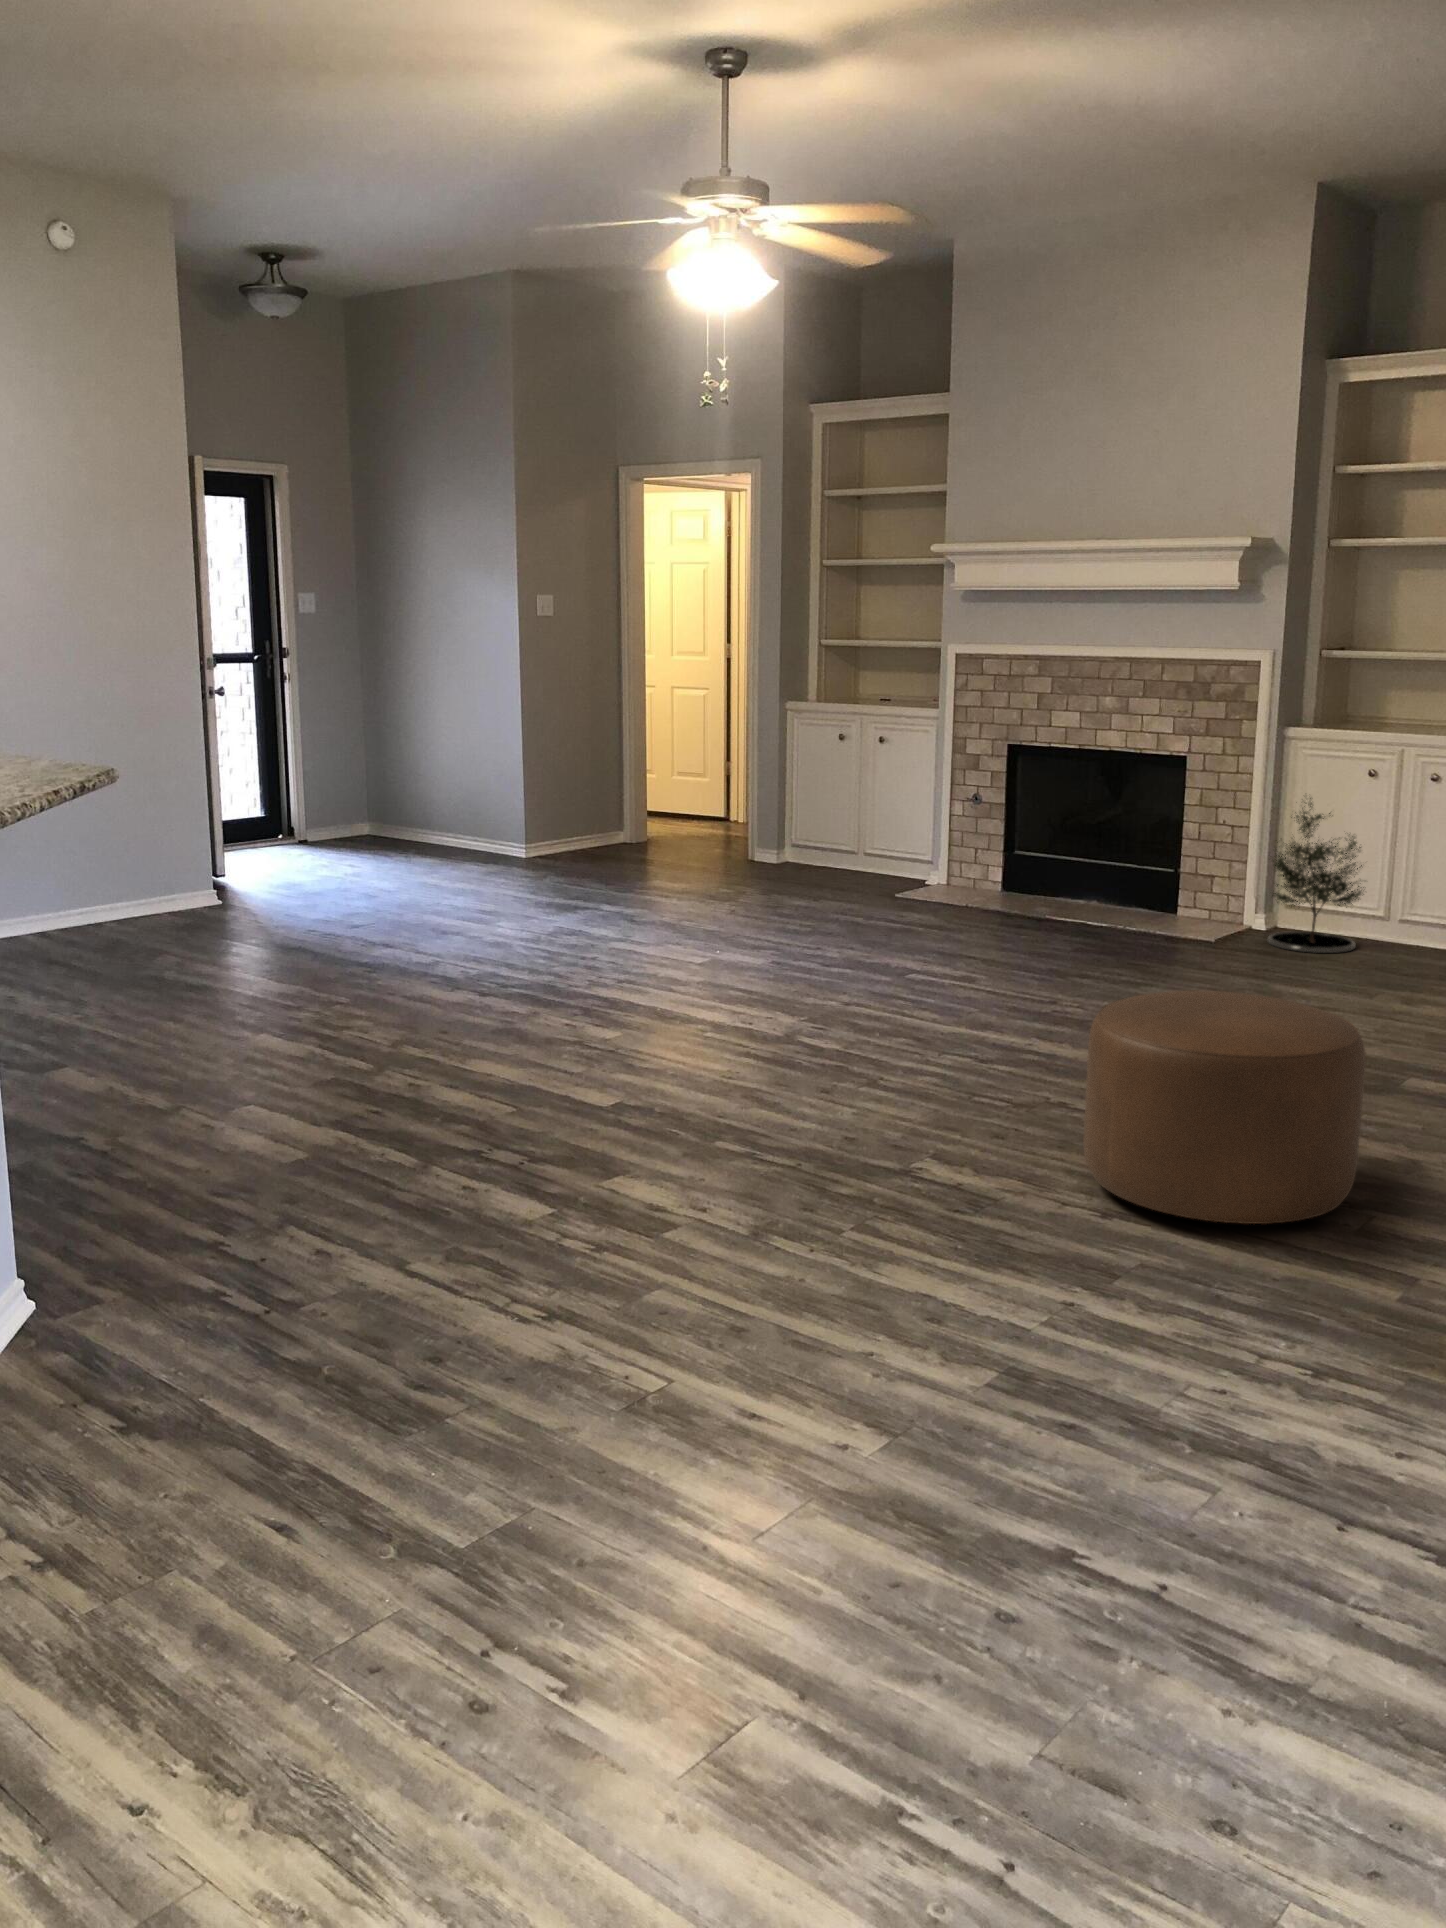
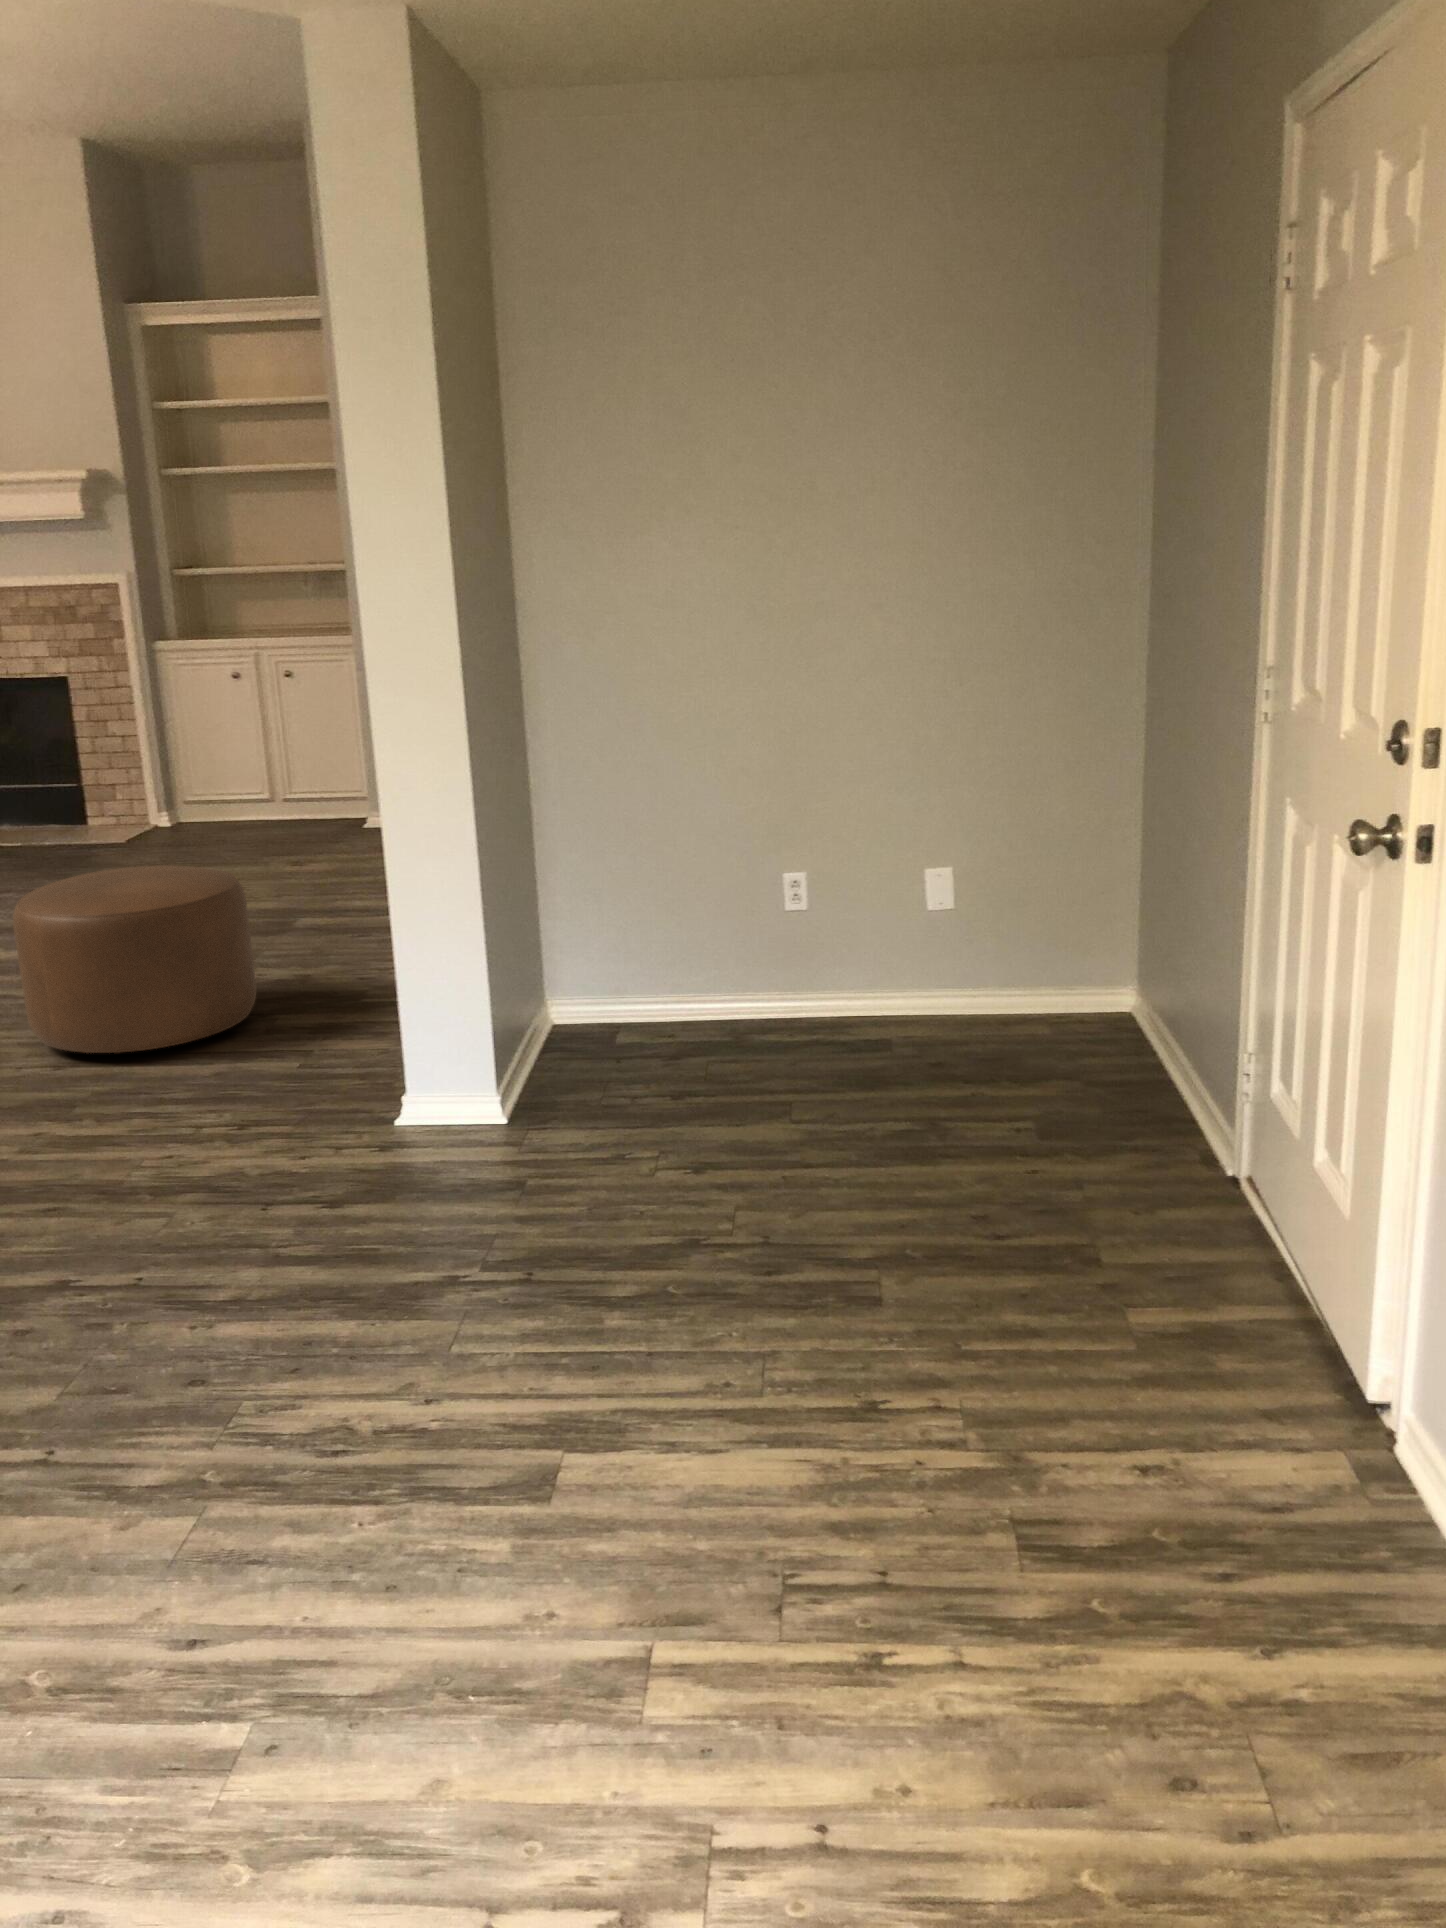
potted tree: present [1267,798,1364,953] -> none [157,698,250,839]

